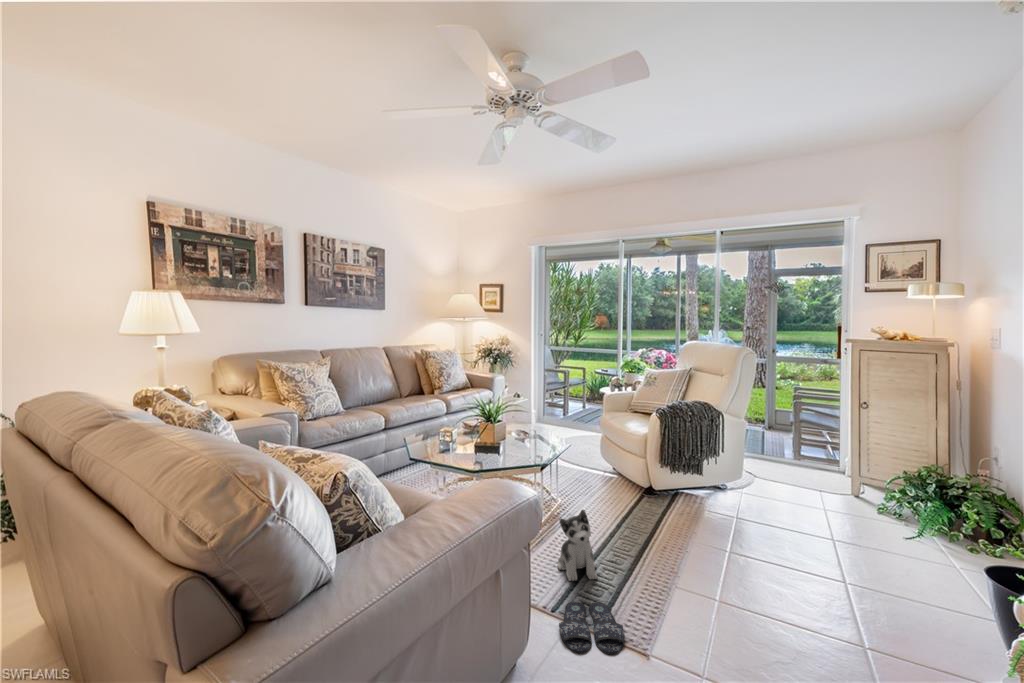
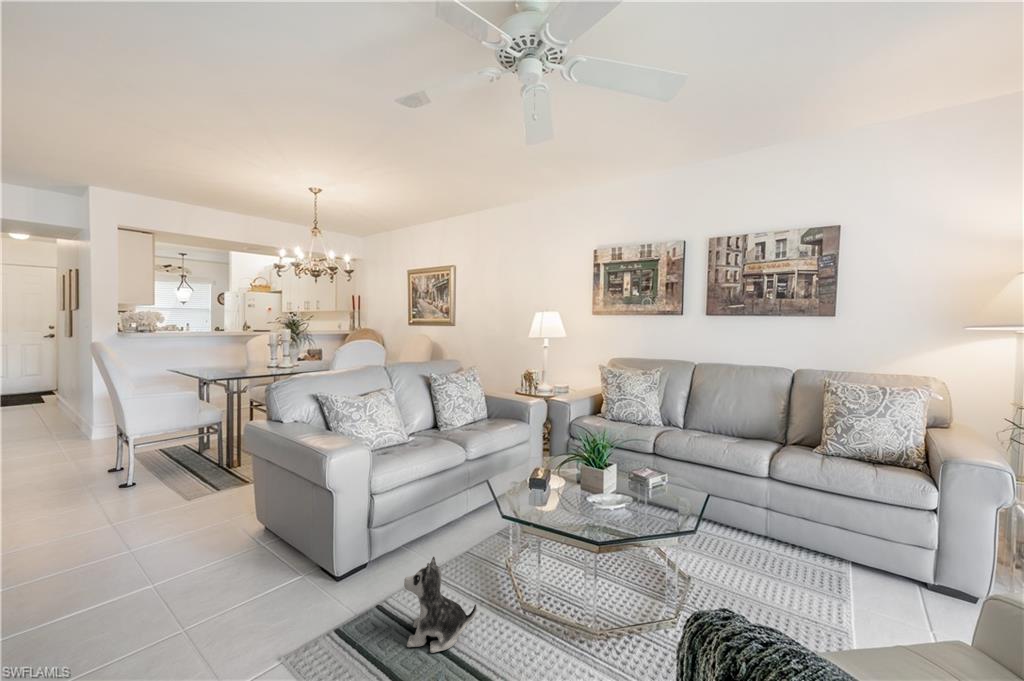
slippers: present [559,602,624,655] -> none [302,599,383,646]

